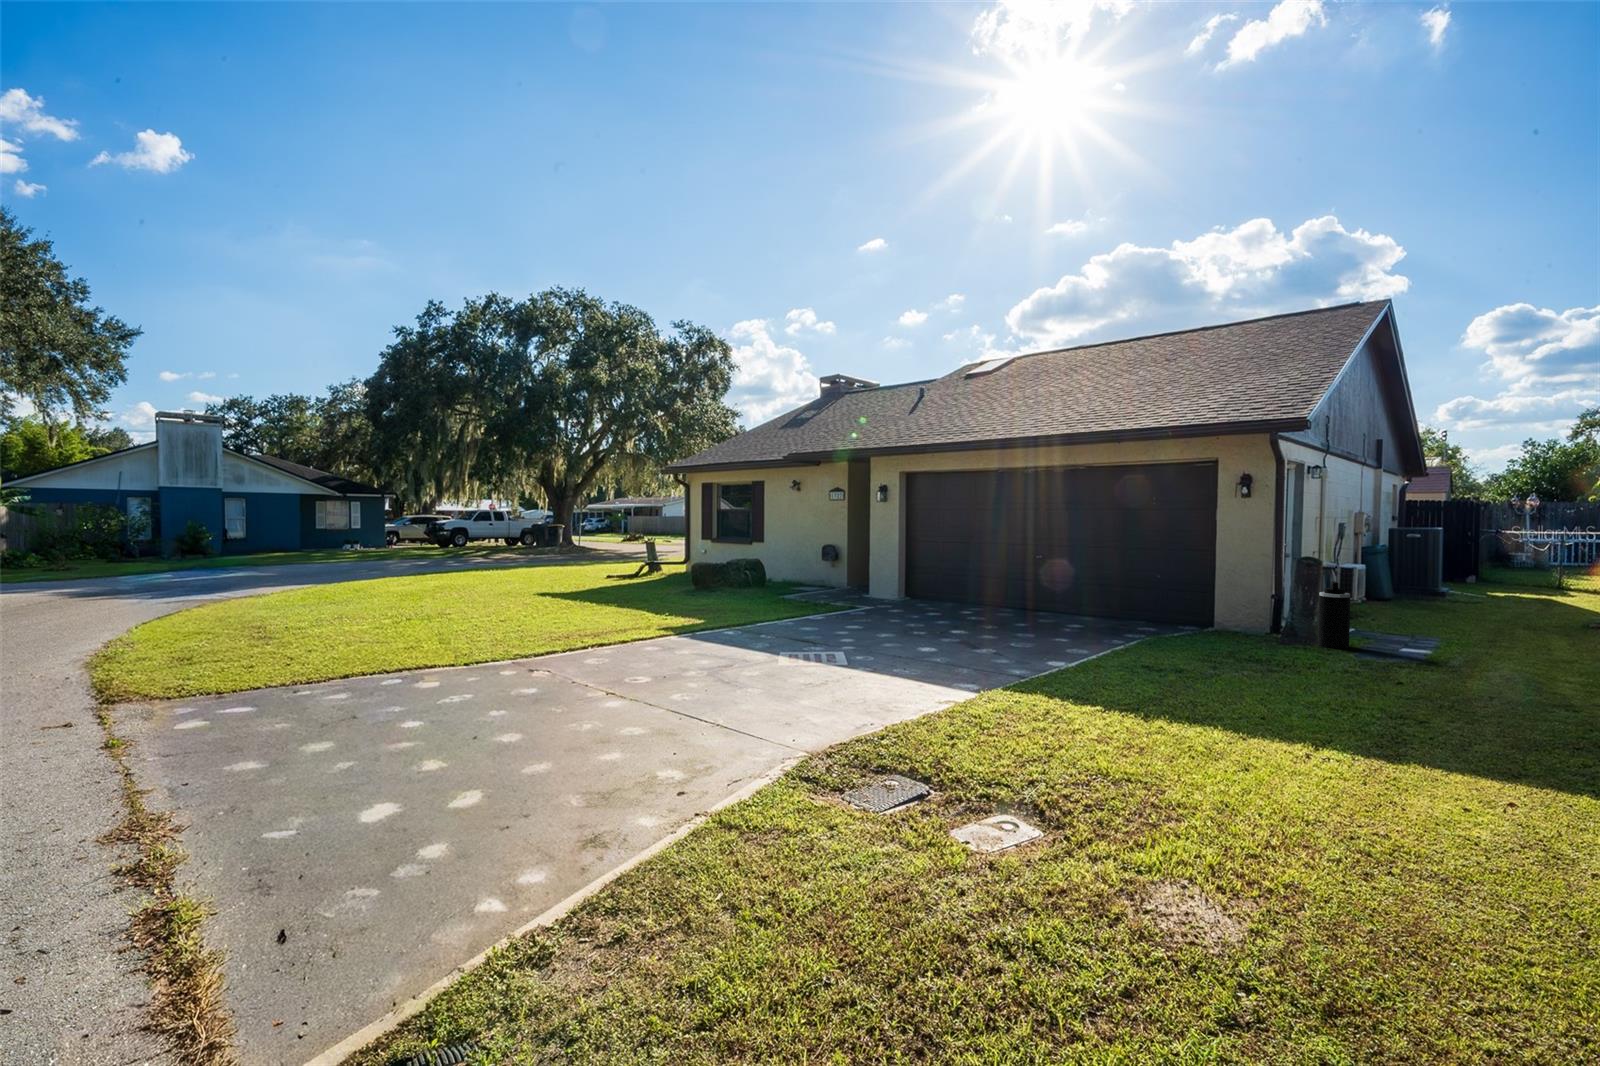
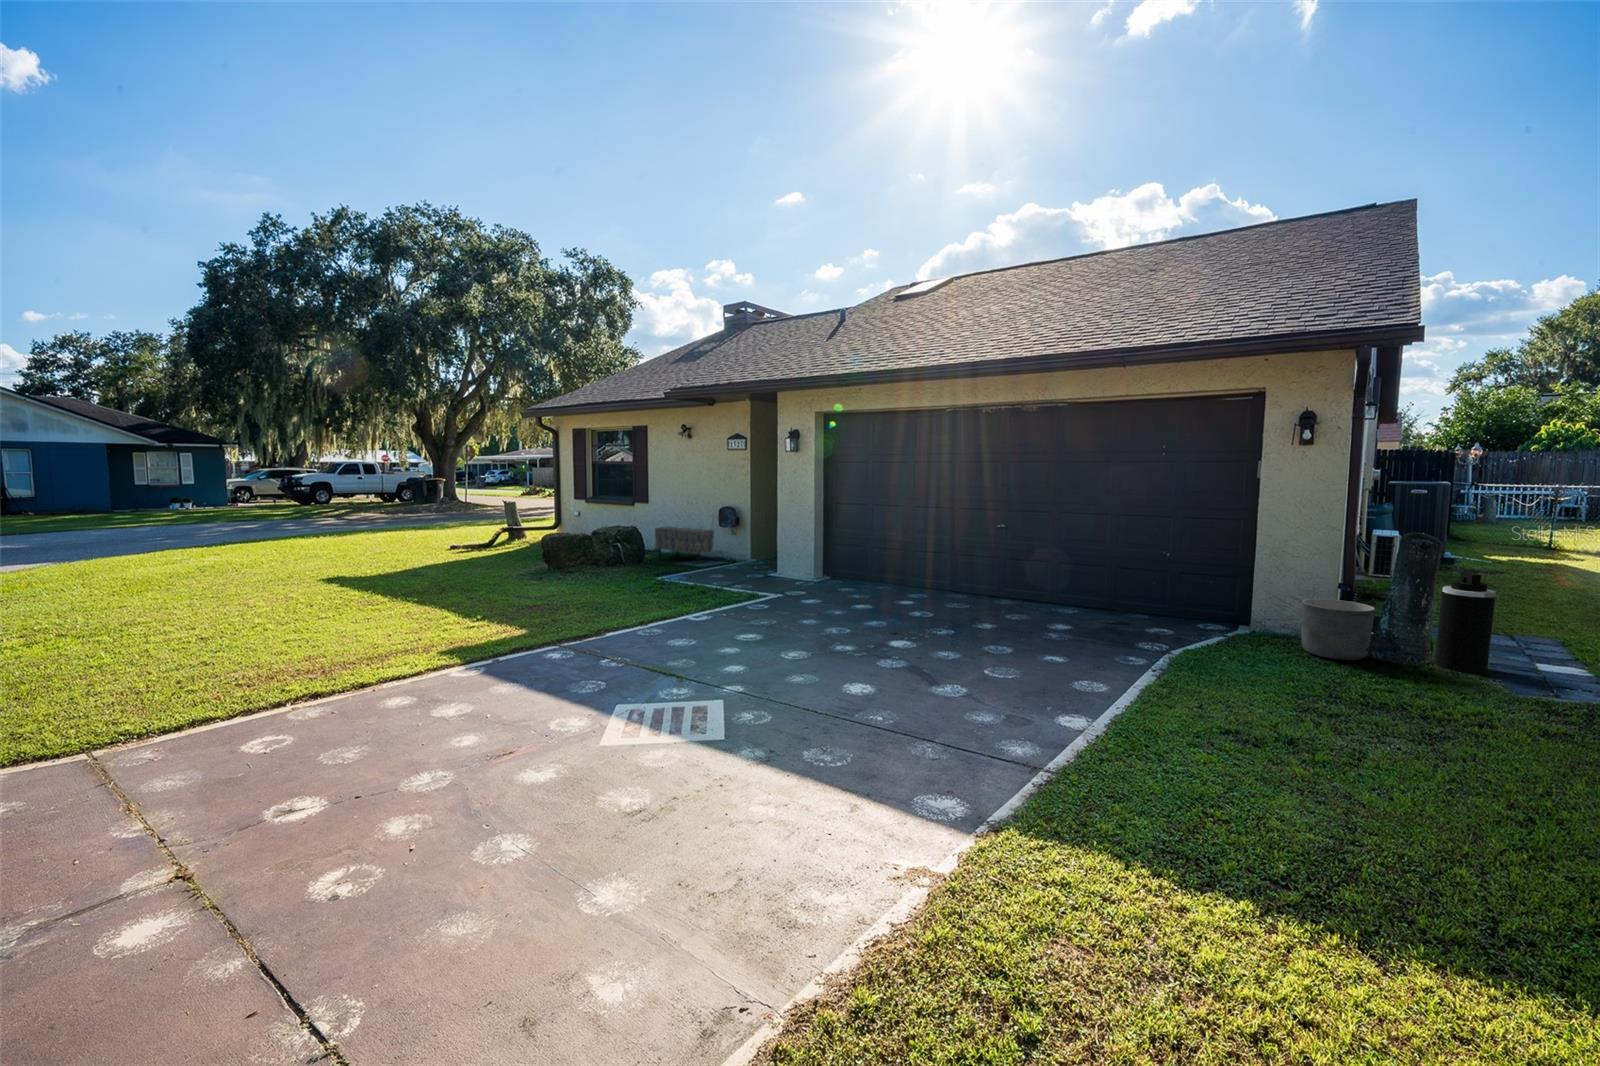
bench: none [770,561,823,590] -> present [655,526,718,563]
planter: none [1231,603,1276,642] -> present [1302,599,1375,660]

